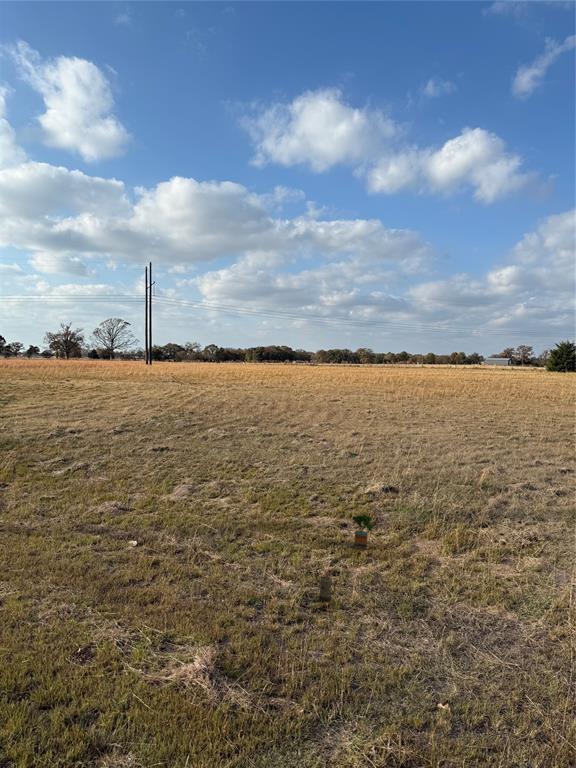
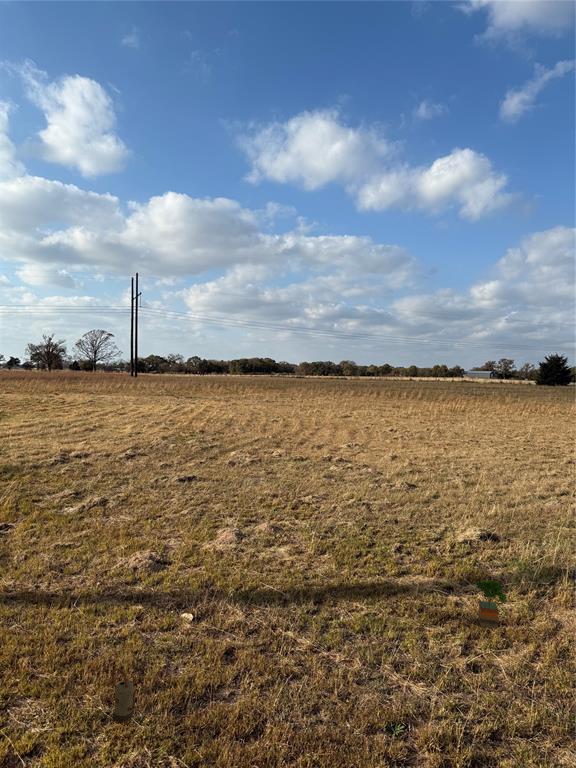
watering can: present [315,568,338,602] -> present [112,668,138,722]

